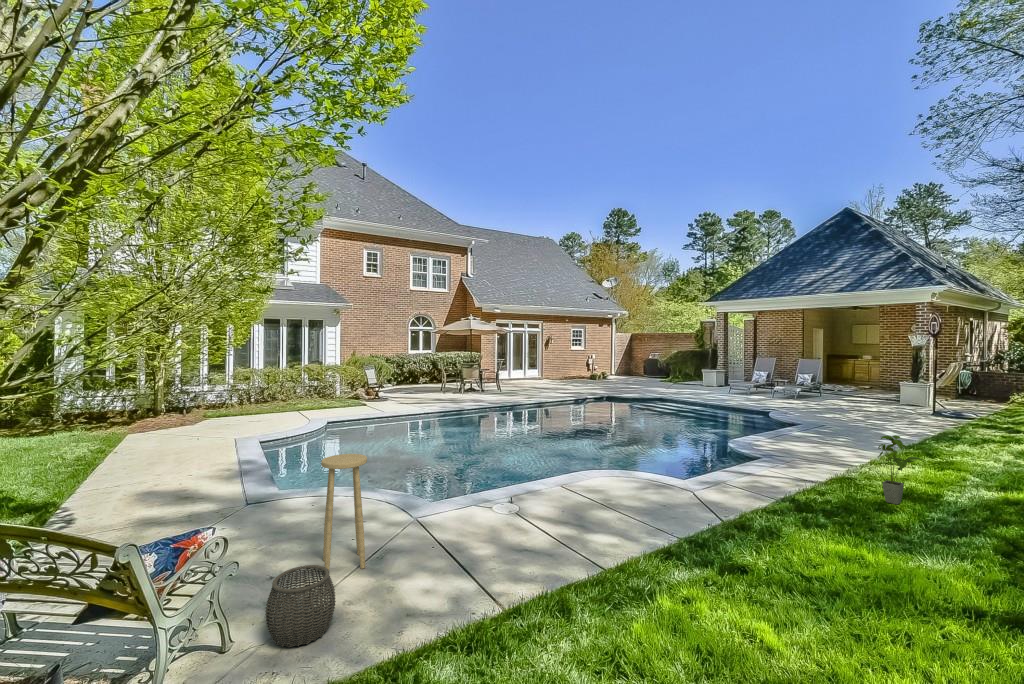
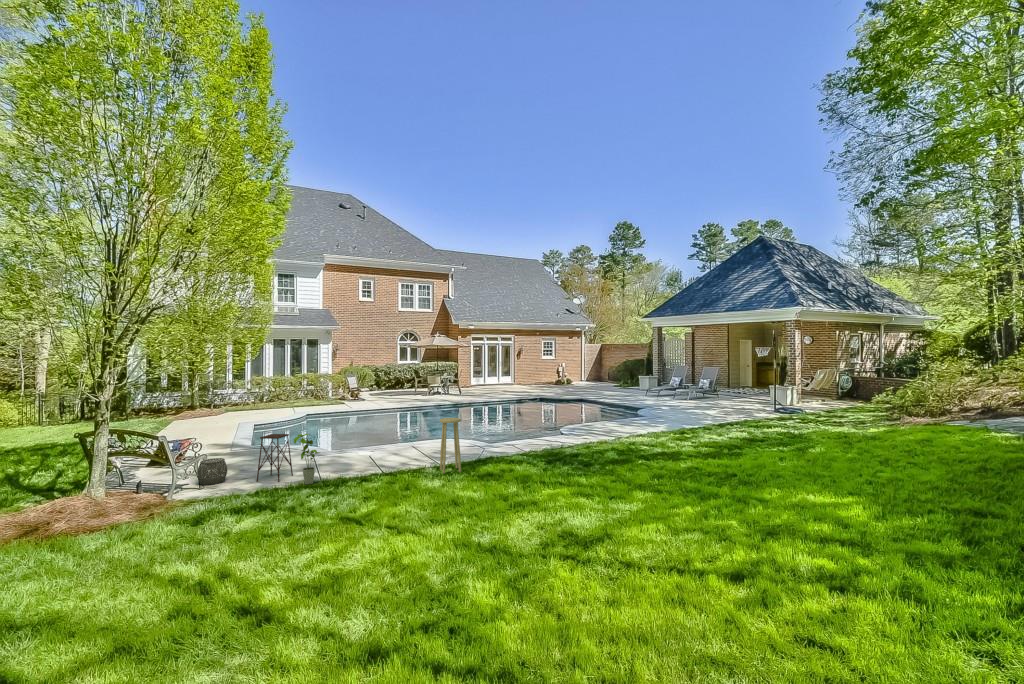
house plant: present [878,435,922,504] -> present [294,434,320,484]
stool: present [321,454,367,570] -> present [440,418,461,473]
side table: none [412,499,475,624] -> present [257,434,293,482]

